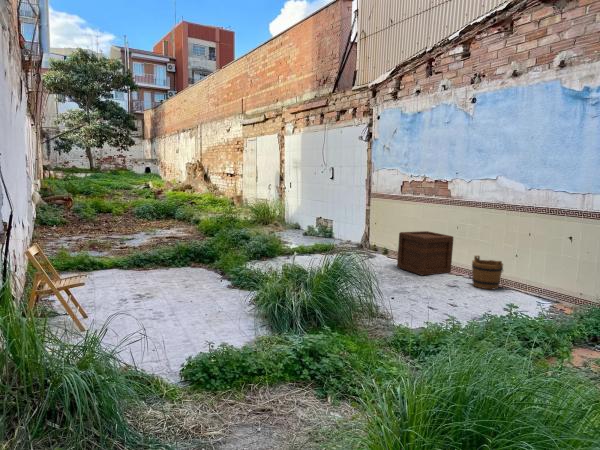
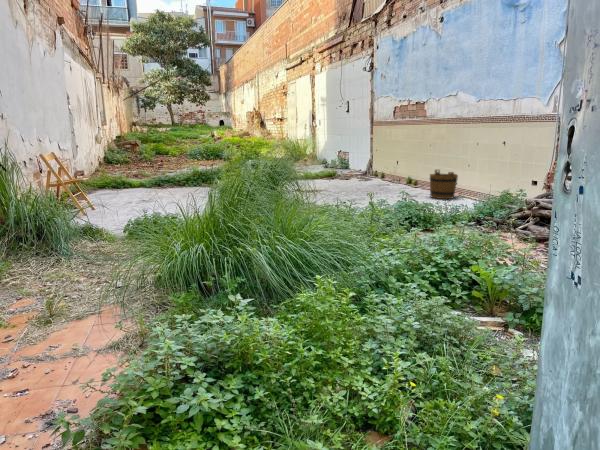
wooden crate: present [397,231,453,275] -> none [378,153,427,191]

